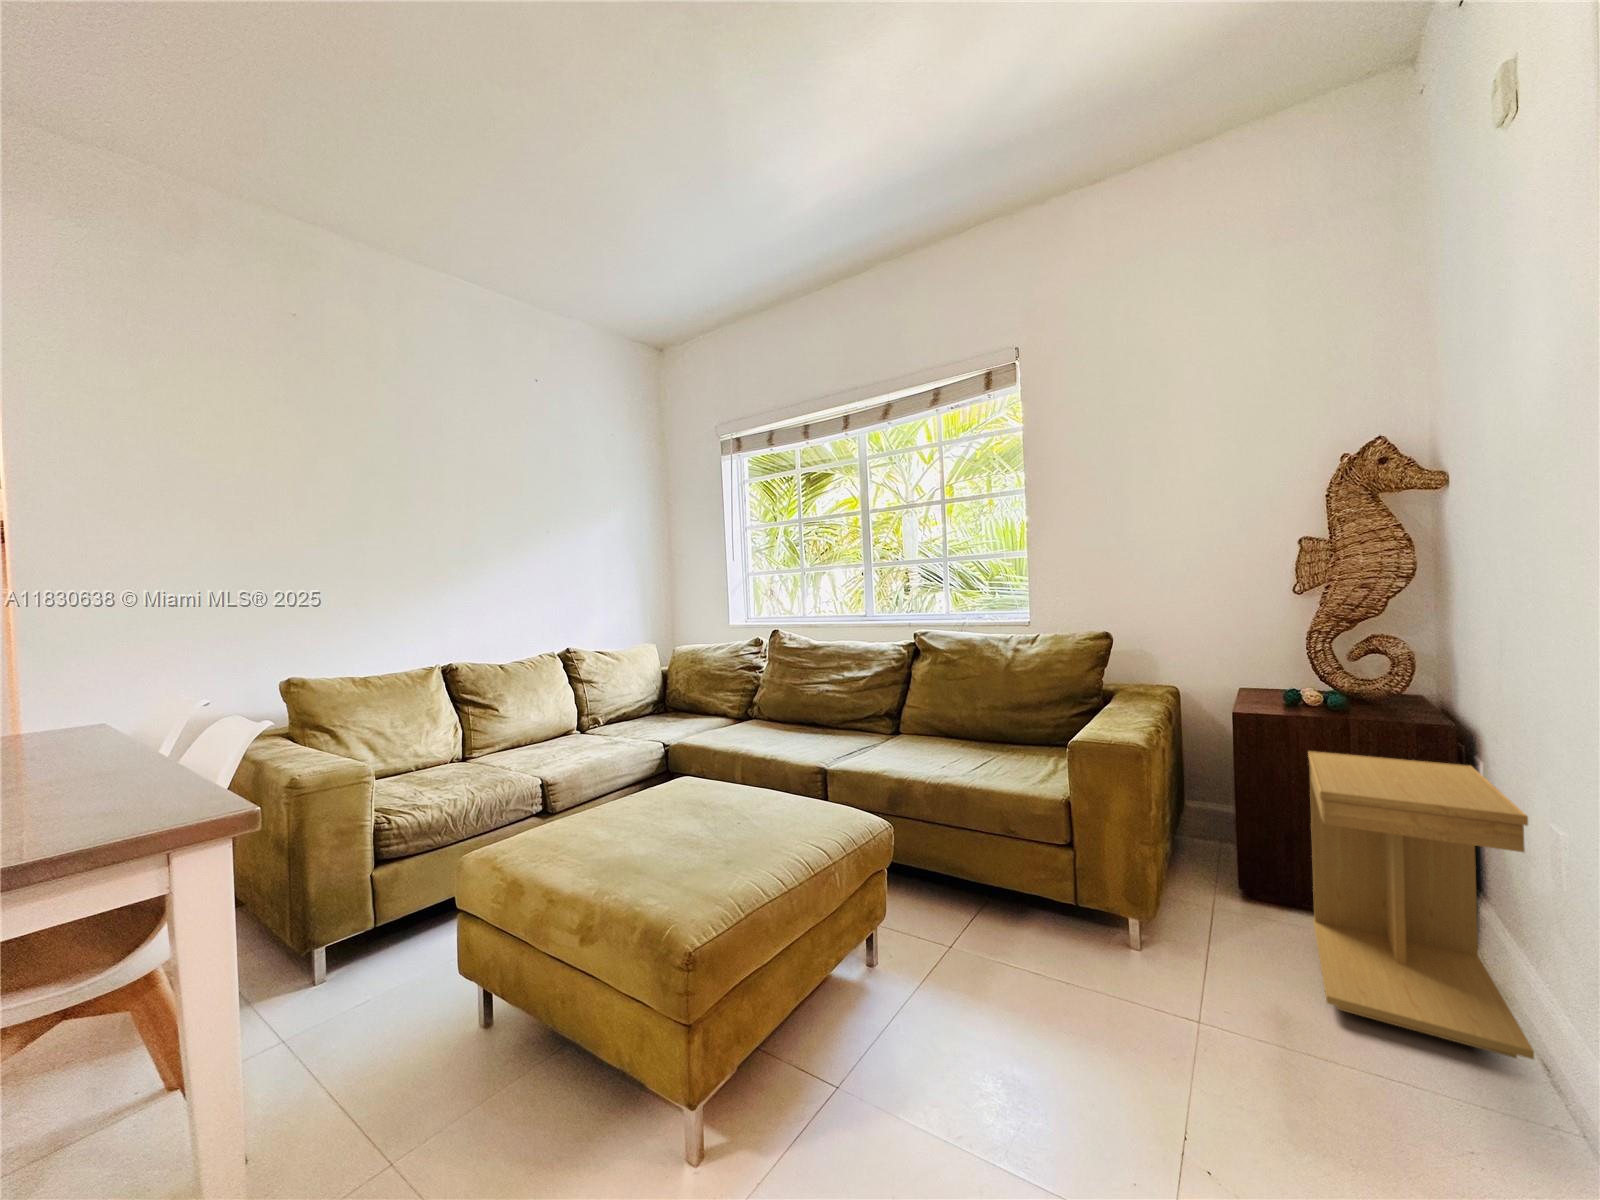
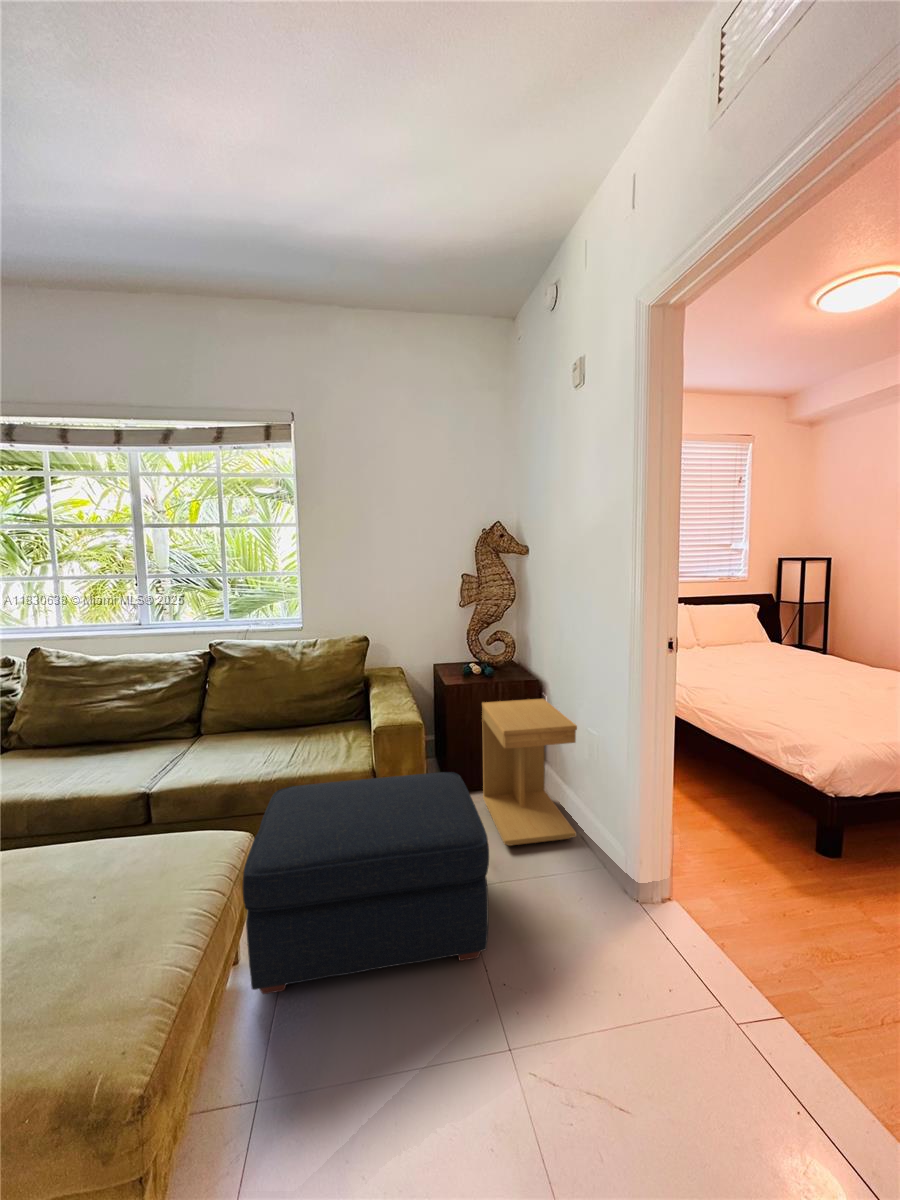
ottoman: none [870,796,1220,1124] -> present [243,772,489,994]

